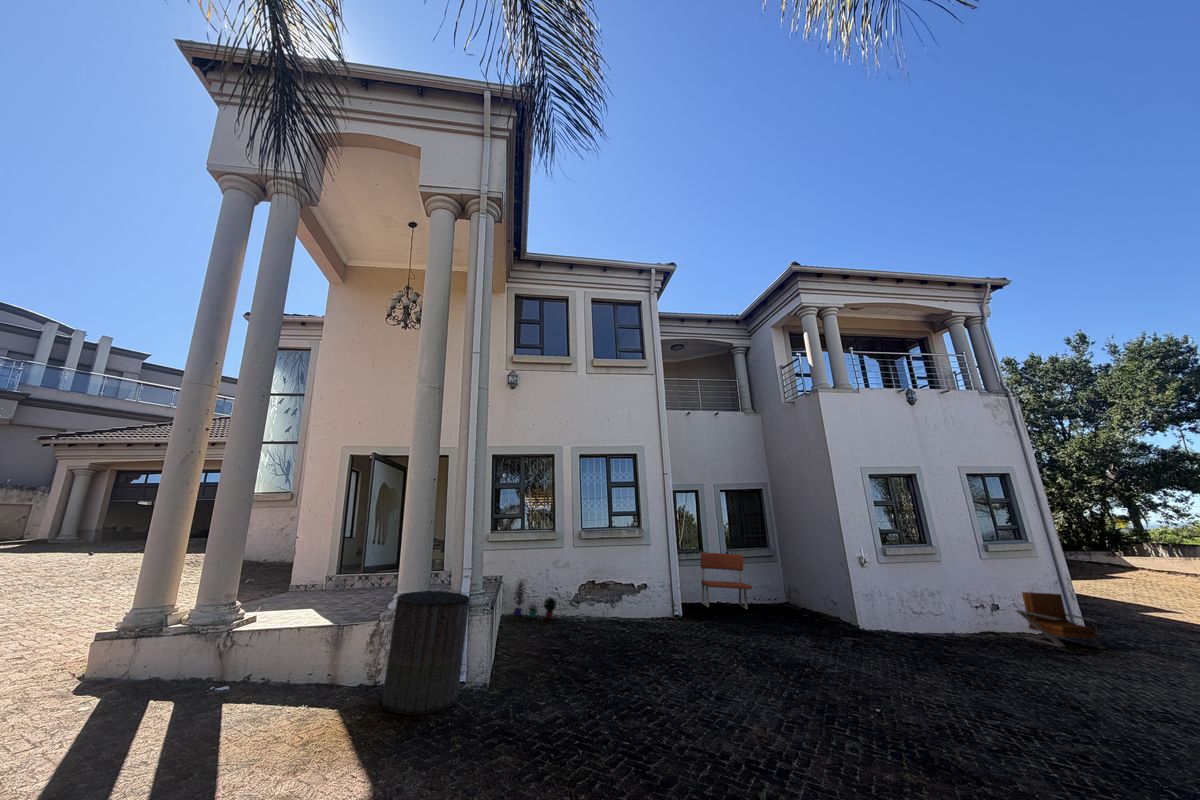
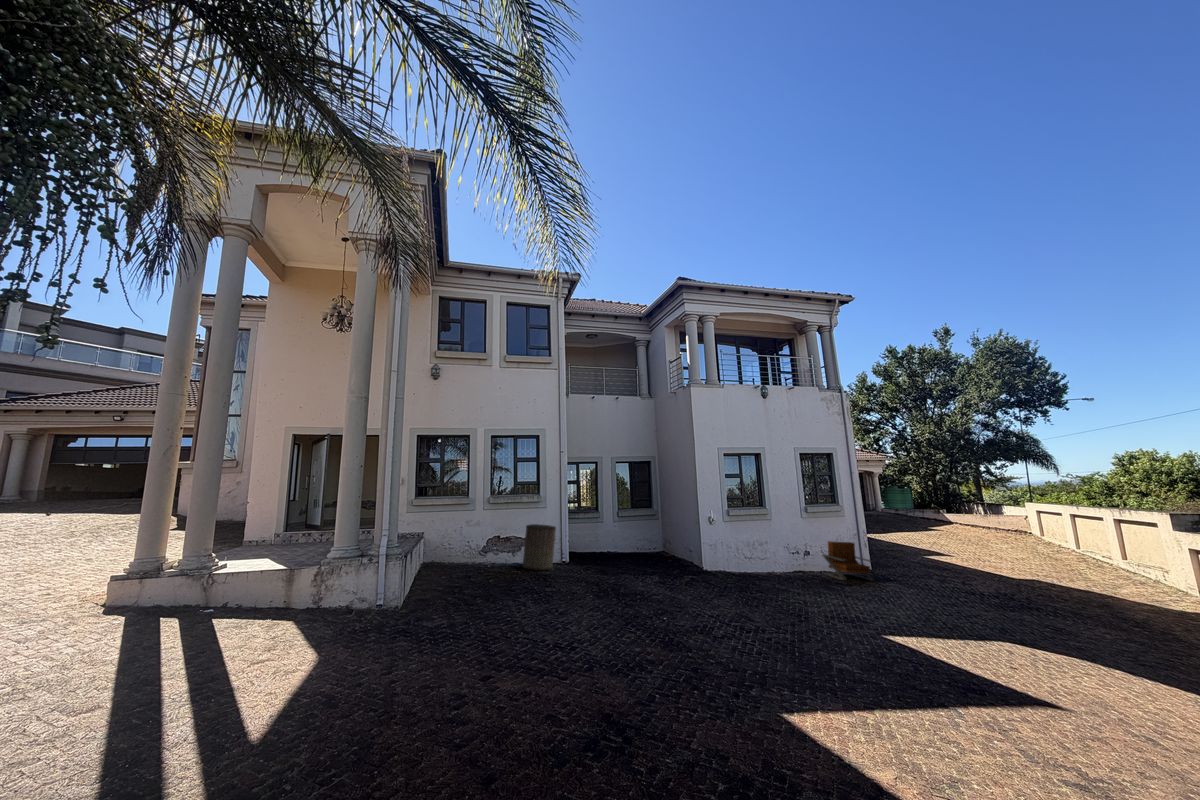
bench: present [701,553,752,609] -> none [593,512,632,556]
potted plant: present [514,580,557,619] -> none [432,534,468,565]
trash can: present [381,591,470,715] -> present [523,524,556,570]

